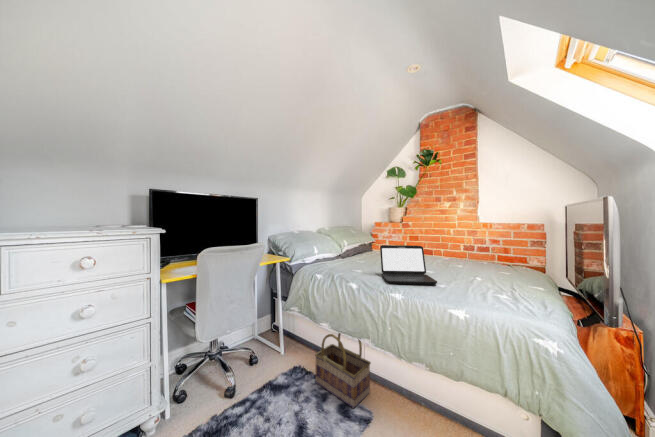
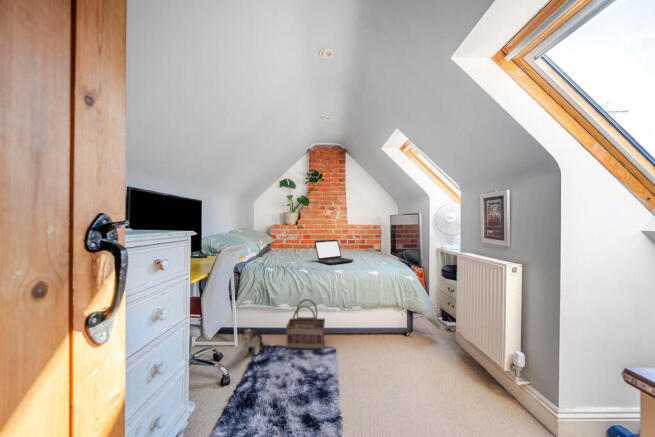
plush toy: none [260,341,306,374] -> present [241,329,263,356]

